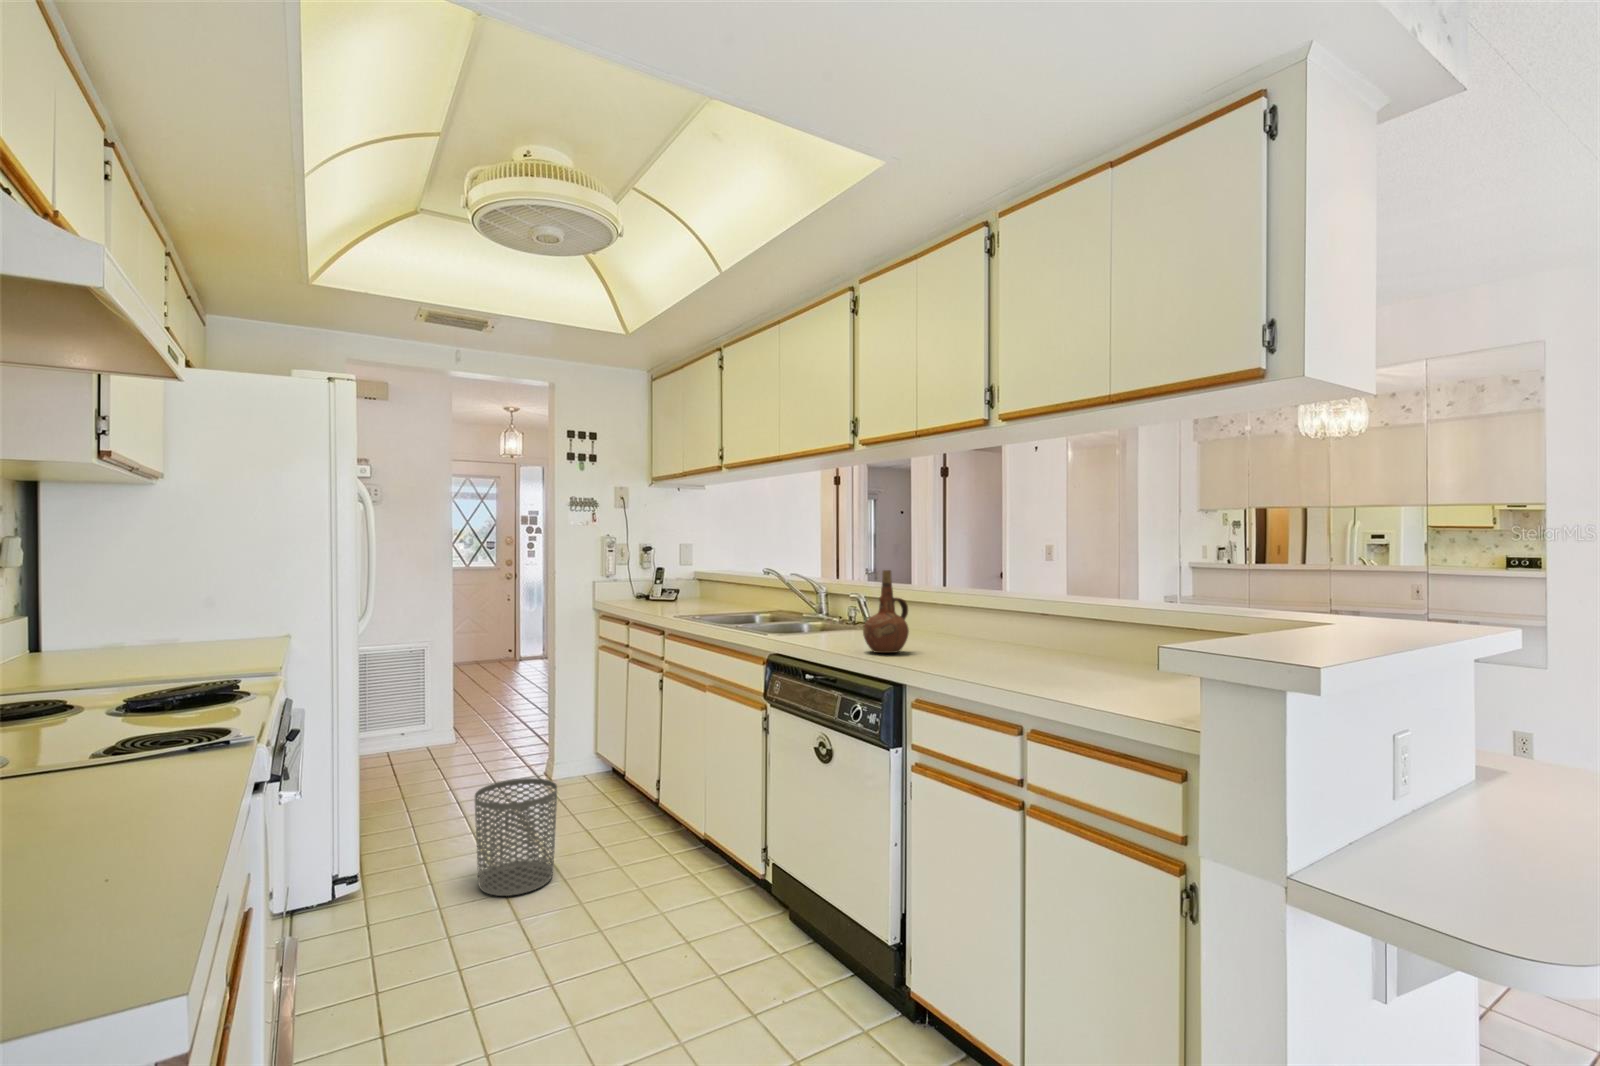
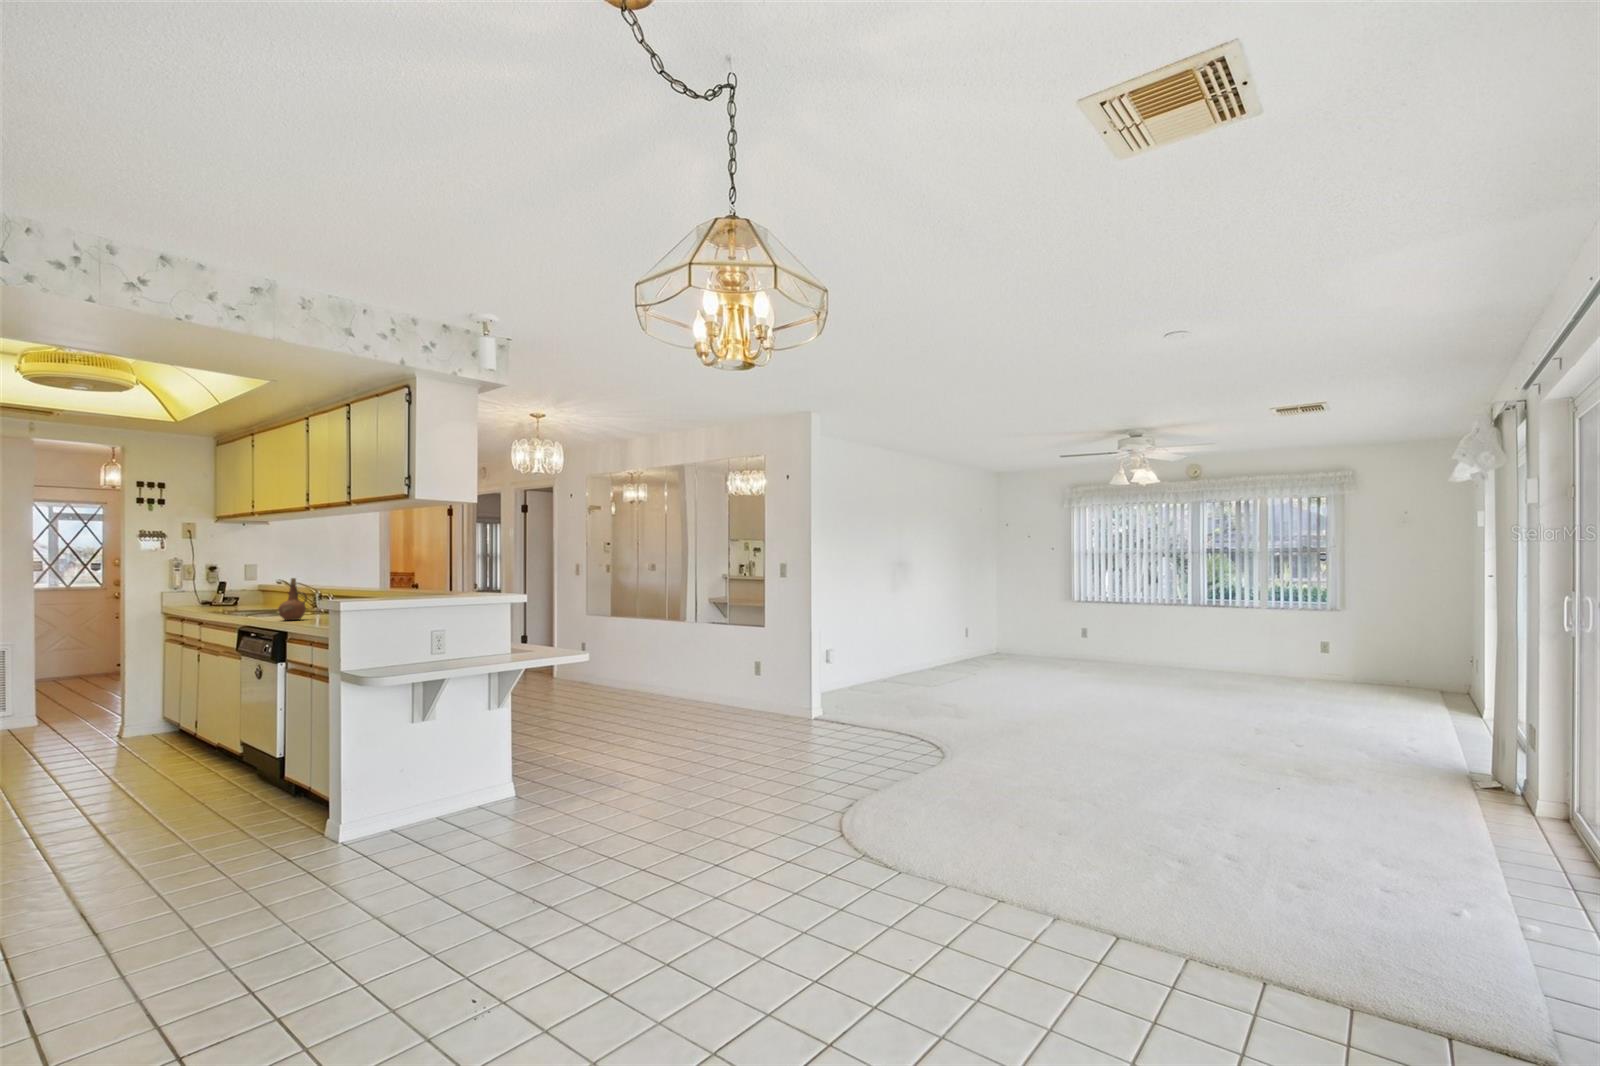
waste bin: present [475,778,557,896] -> none [41,718,106,785]

